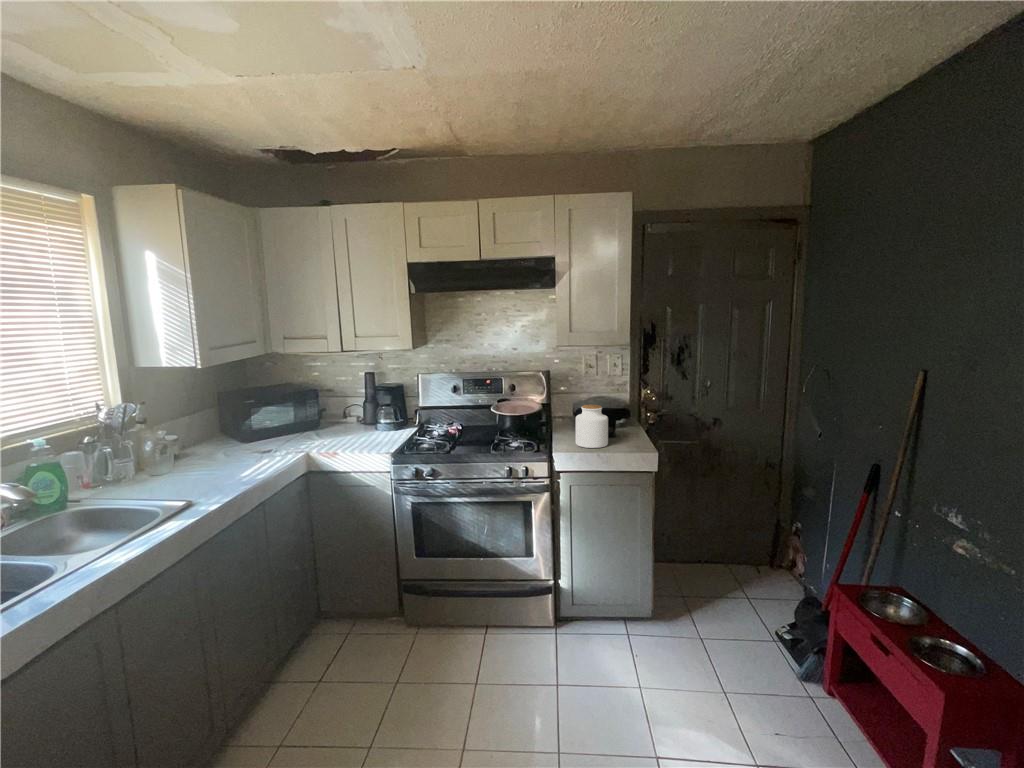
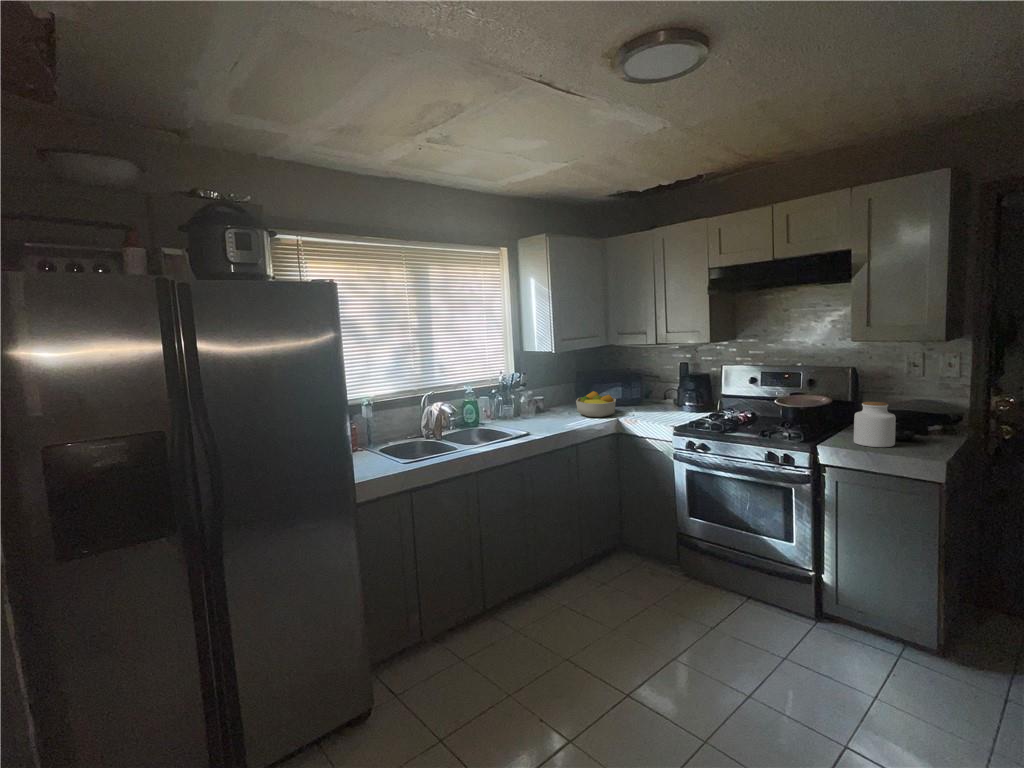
fruit bowl: none [241,418,305,456] -> present [576,391,616,417]

